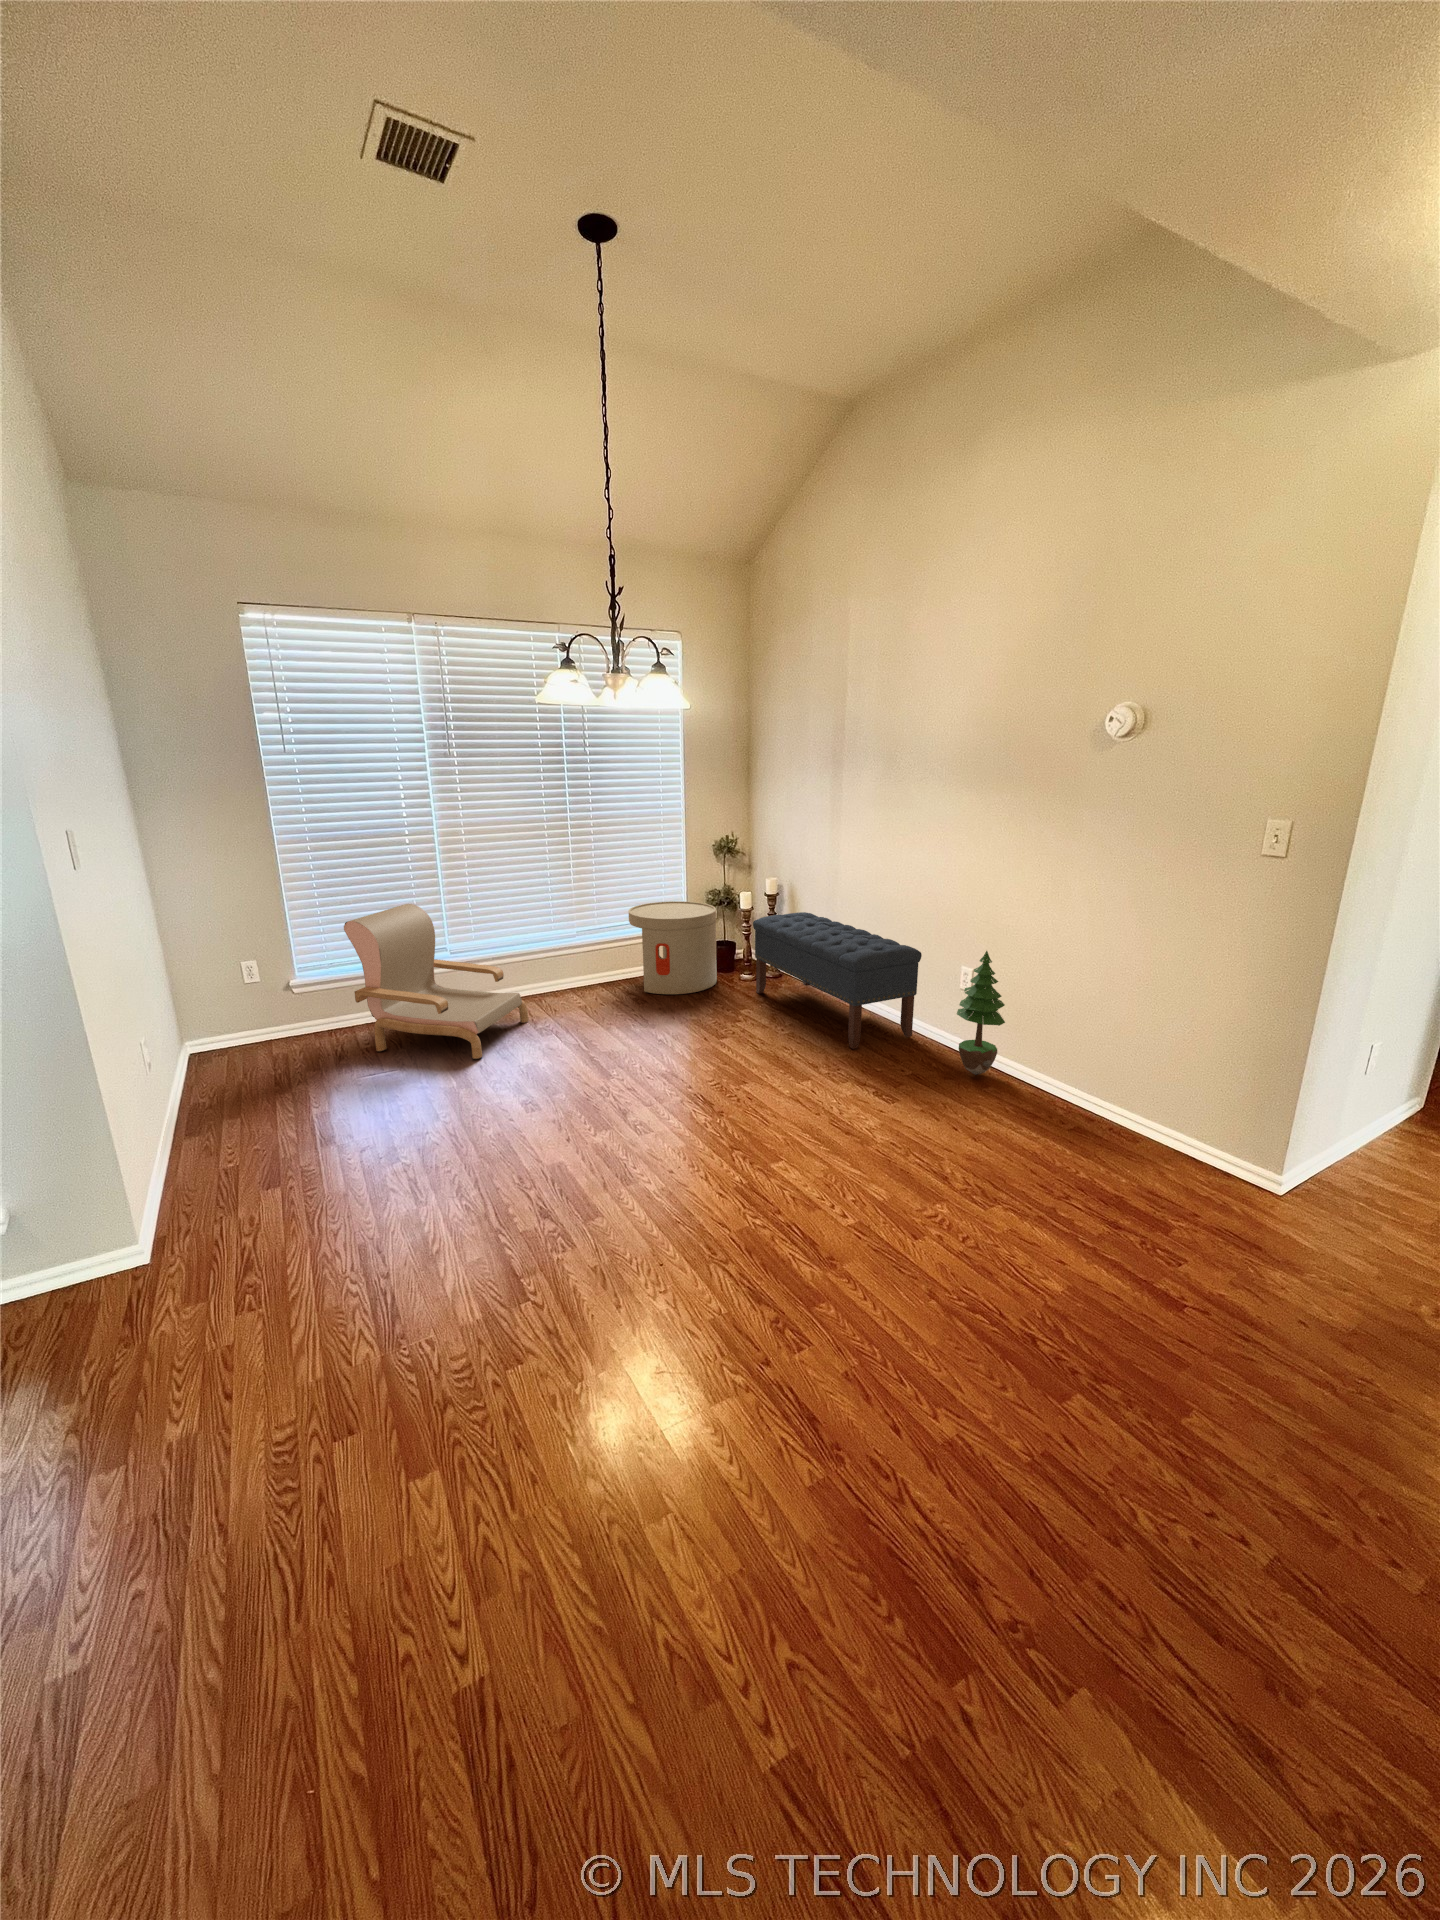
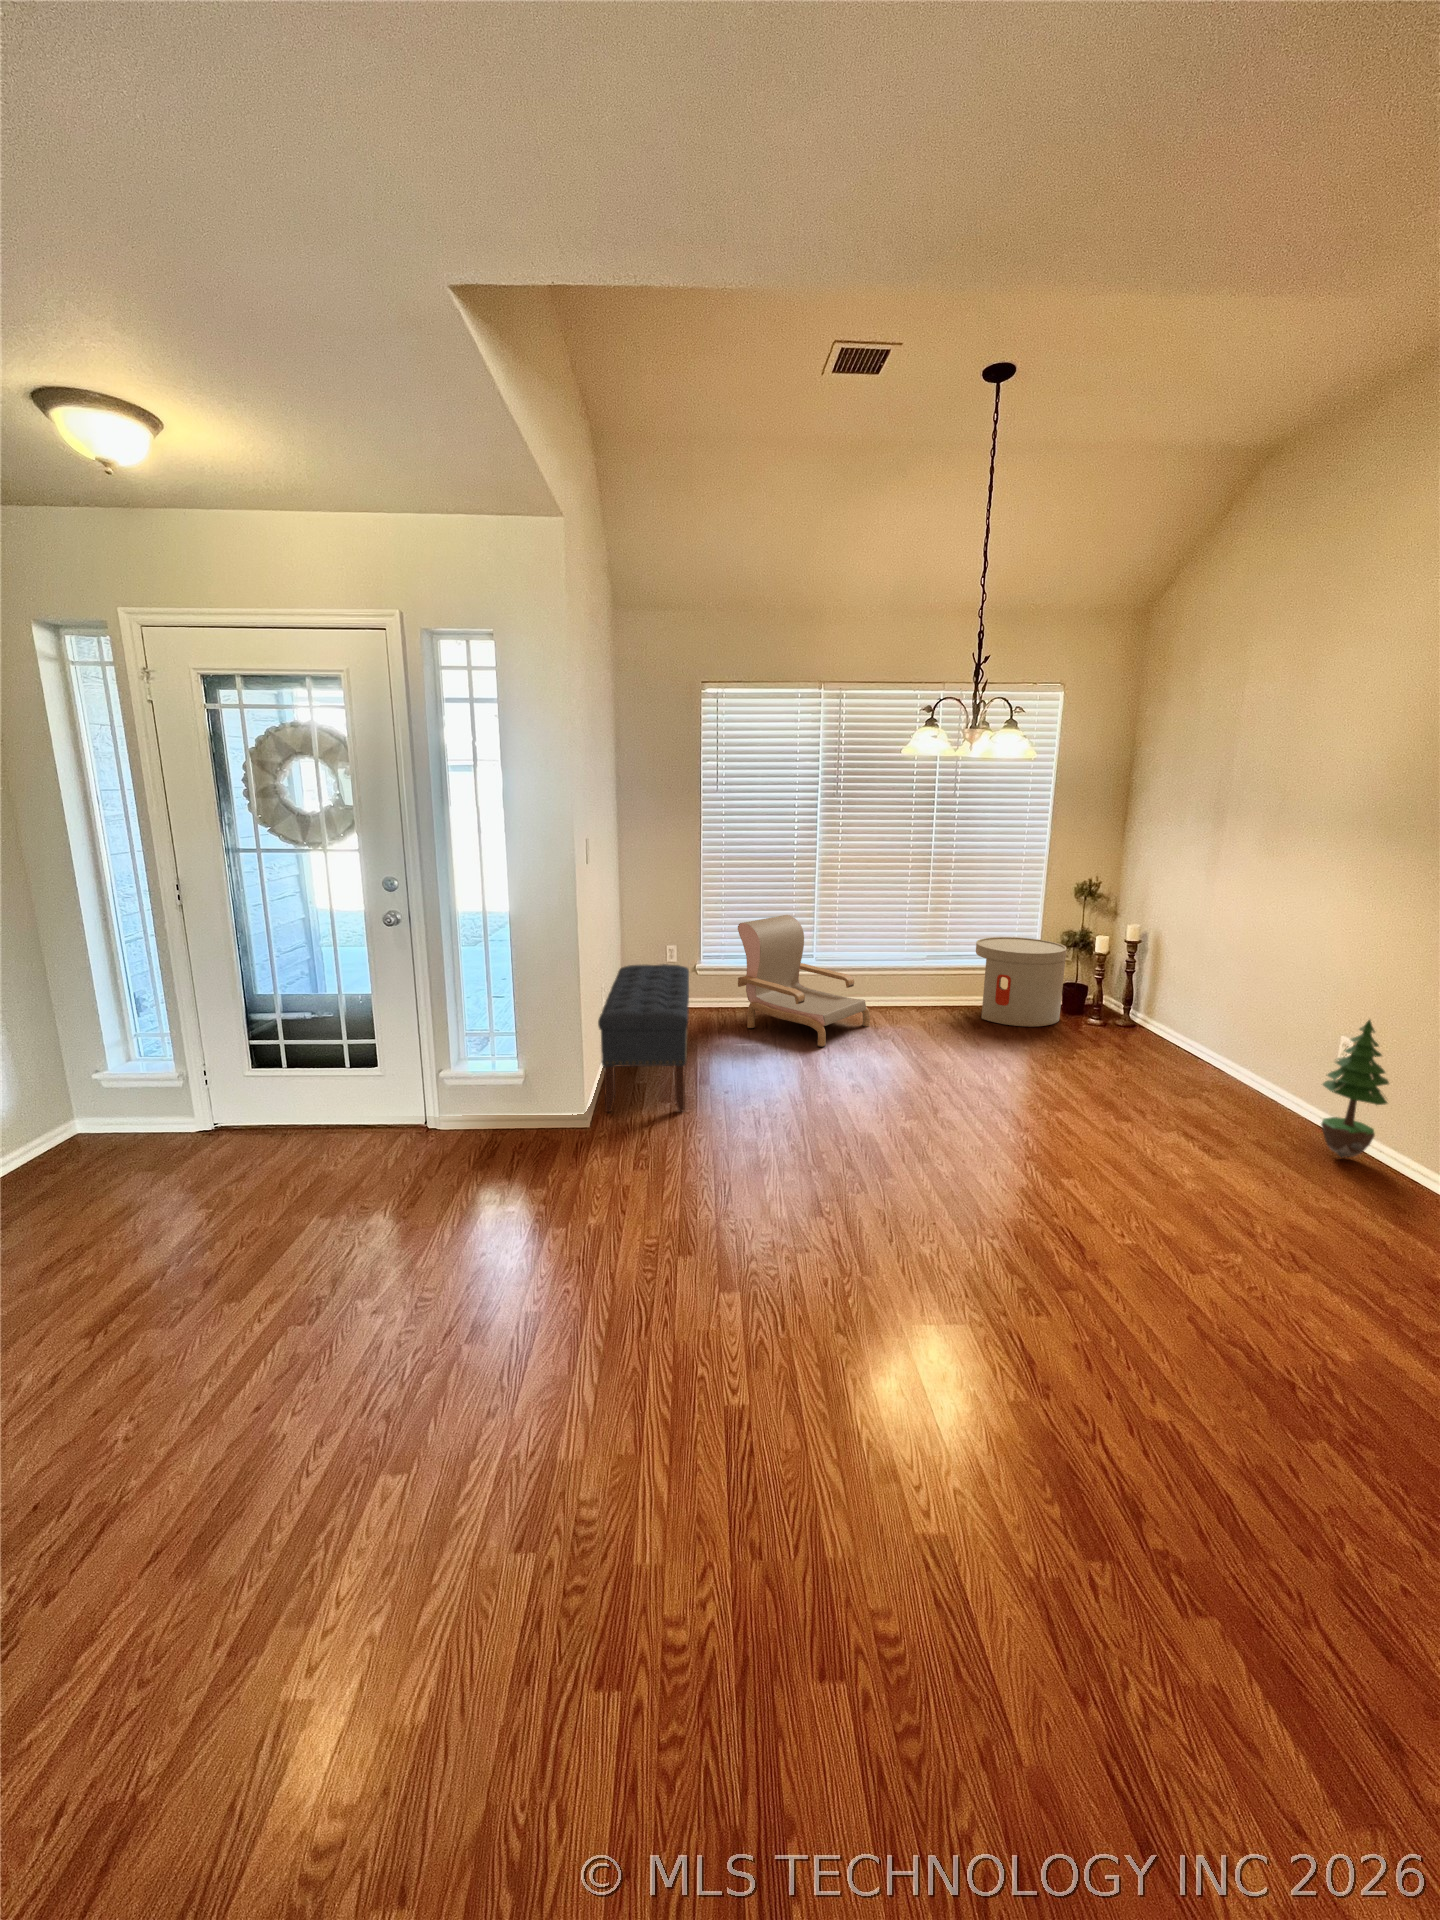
bench: present [753,912,922,1049] -> present [598,964,689,1112]

